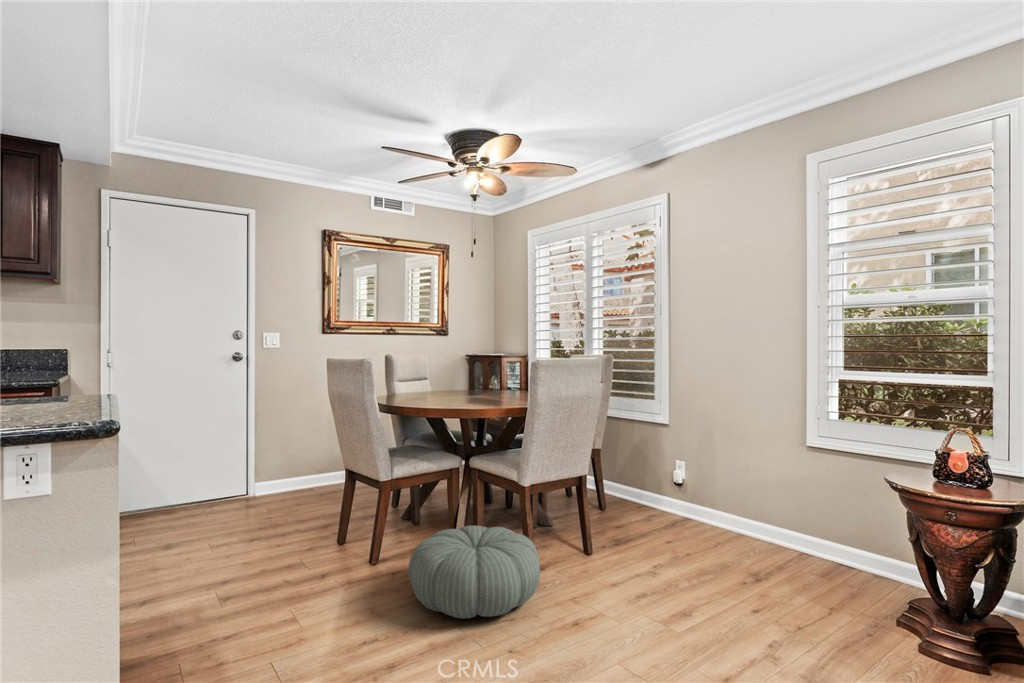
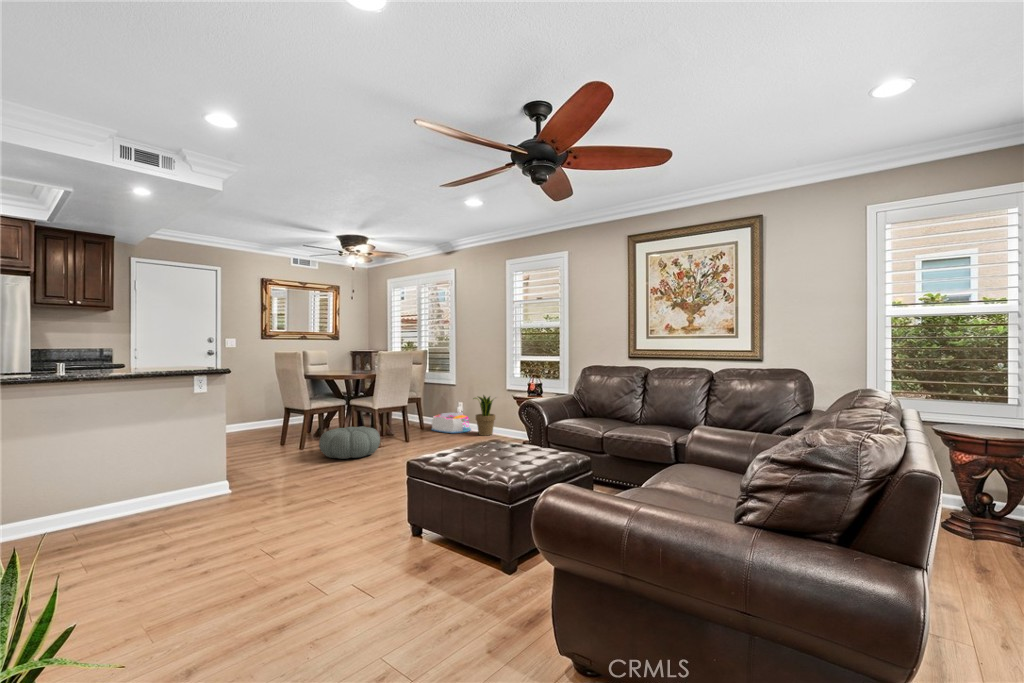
potted plant: none [721,455,776,546] -> present [473,395,495,436]
storage bin: none [621,480,706,532] -> present [431,412,471,433]

